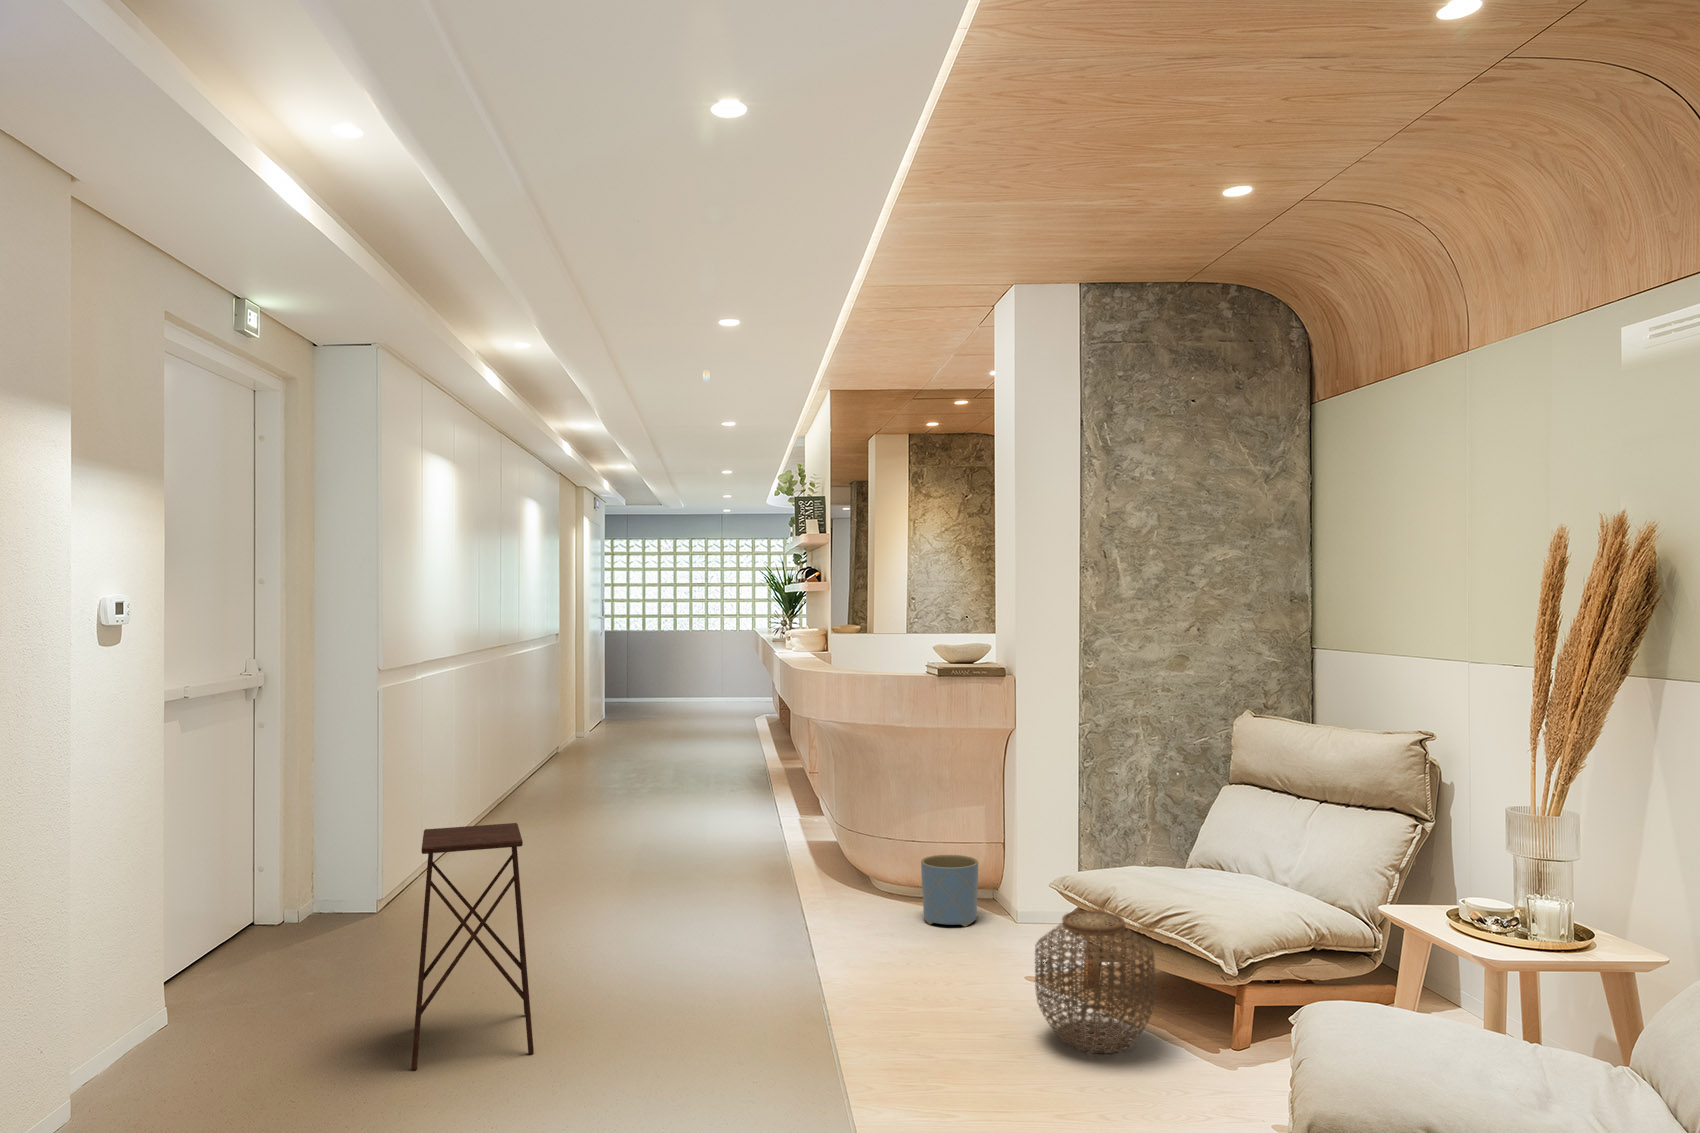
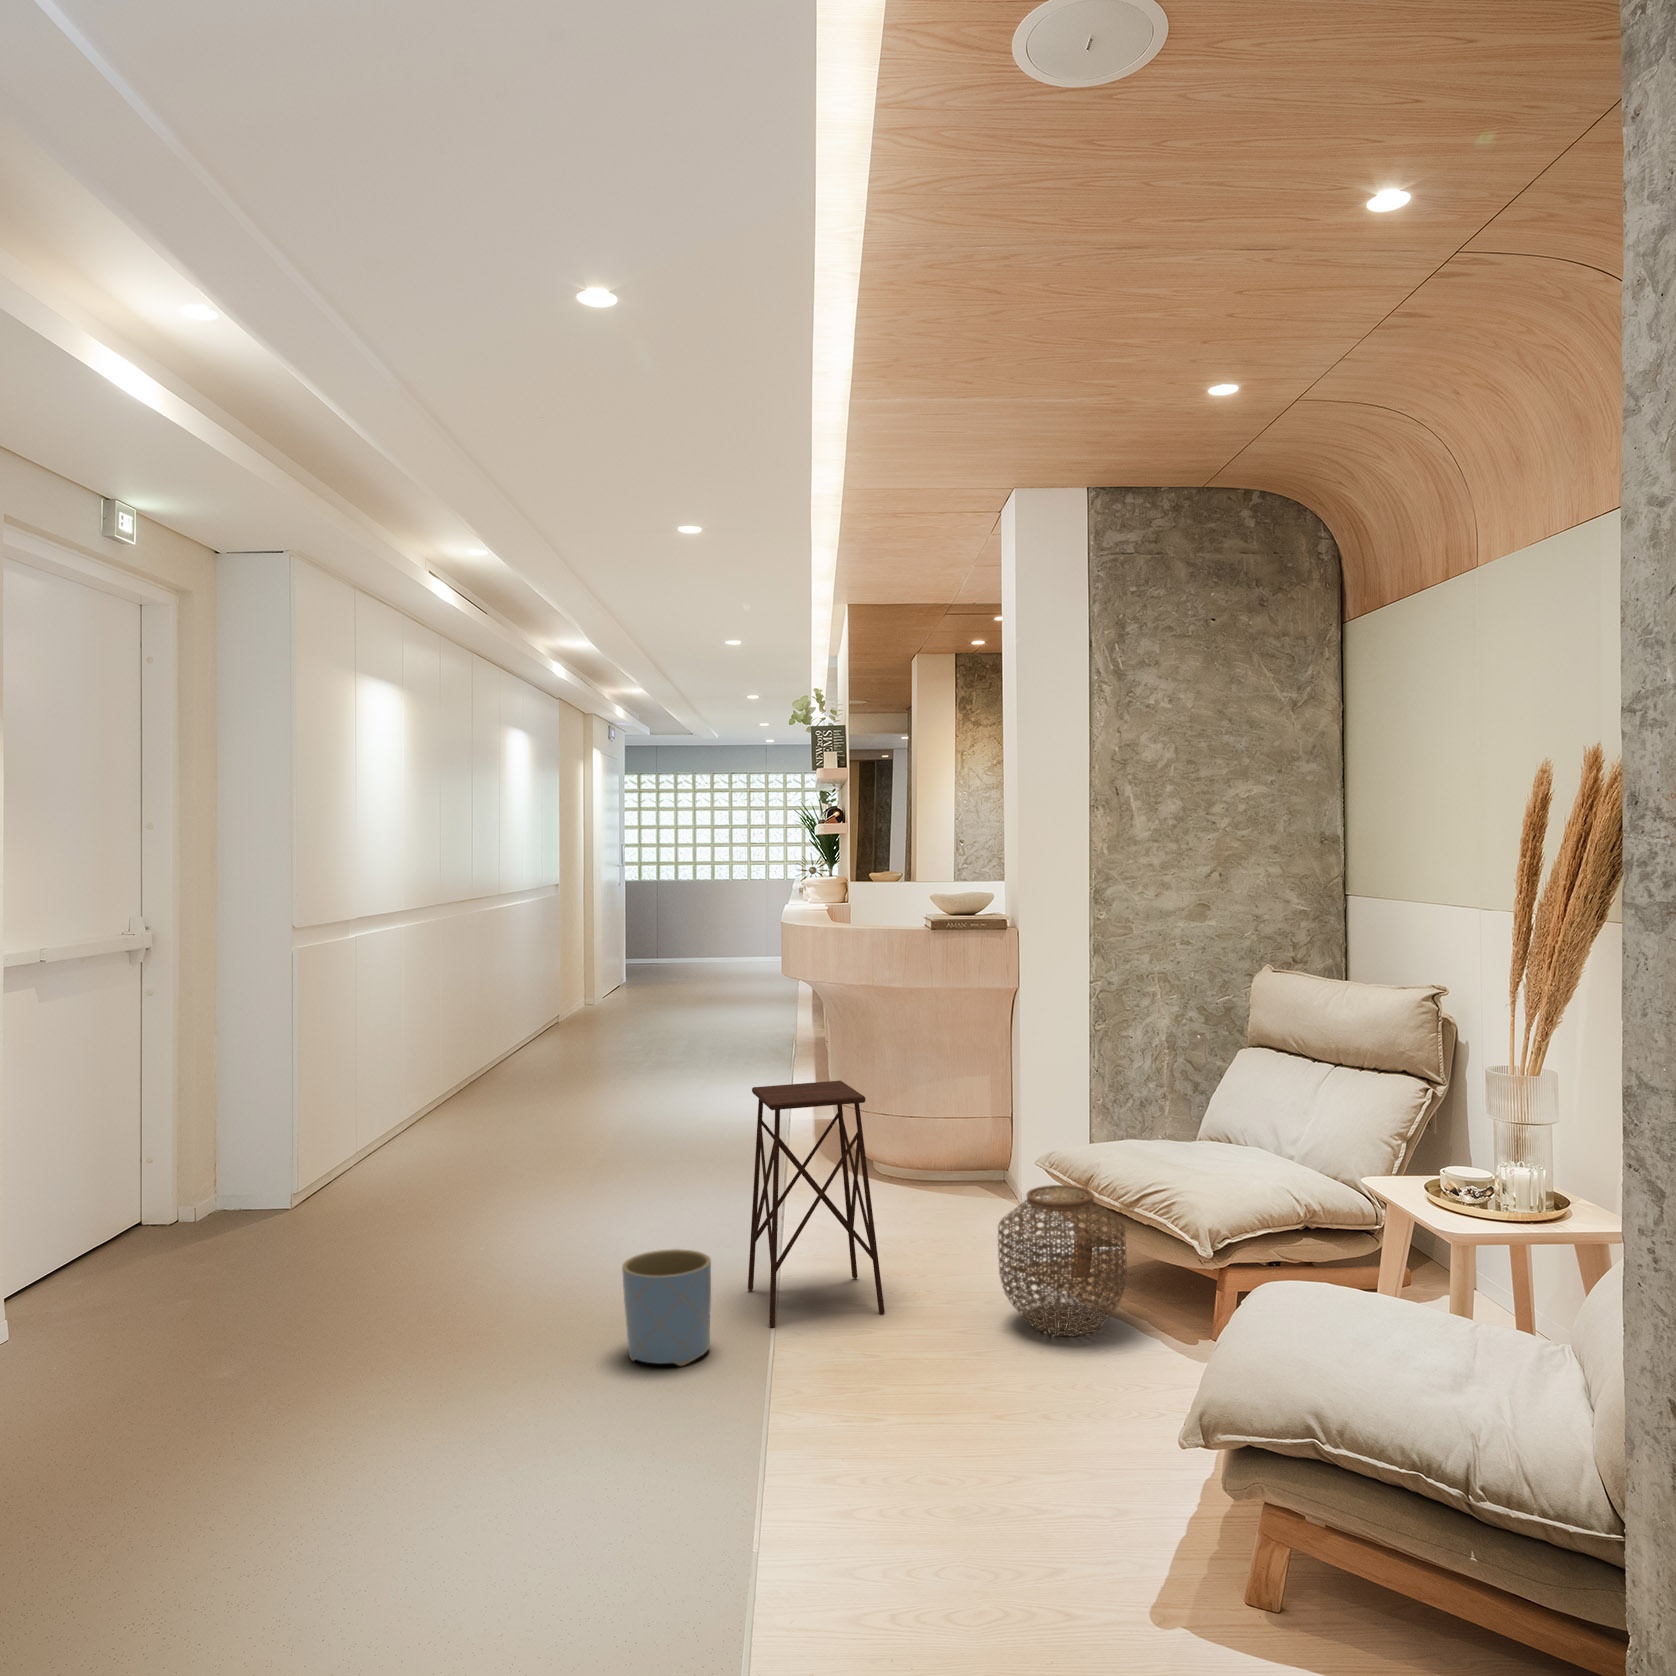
side table: present [411,823,534,1070] -> present [748,1081,885,1327]
planter: present [921,855,978,927] -> present [622,1249,711,1366]

